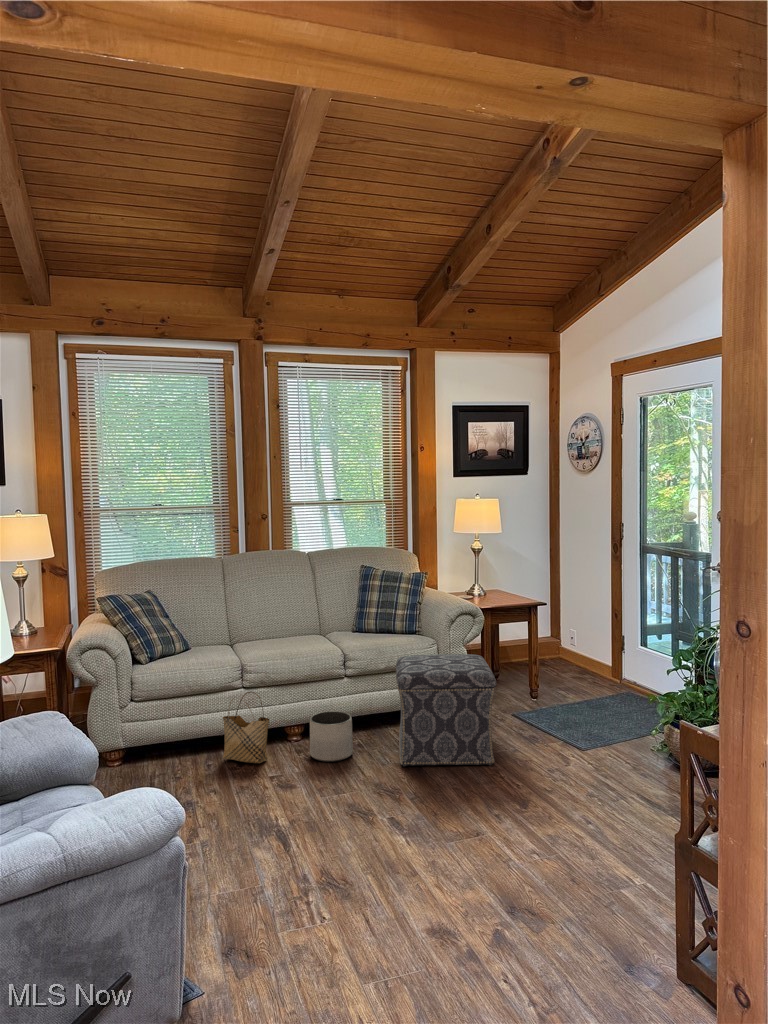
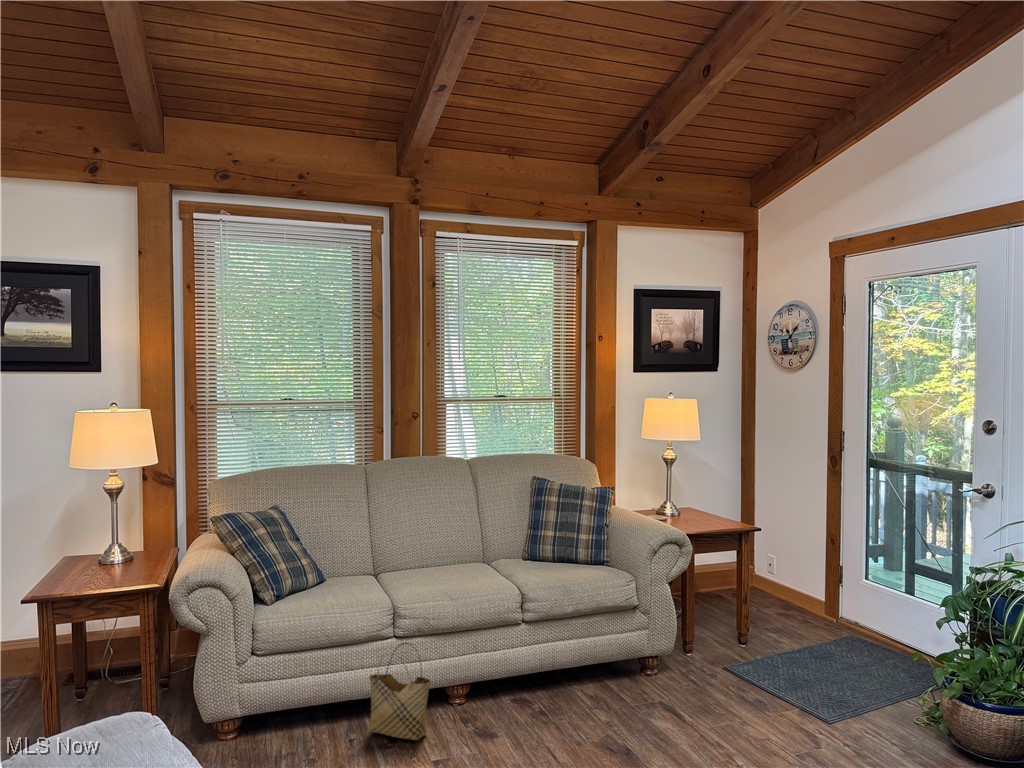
ottoman: present [396,654,496,766] -> none [588,595,729,748]
planter: present [310,711,353,762] -> none [481,668,536,739]

